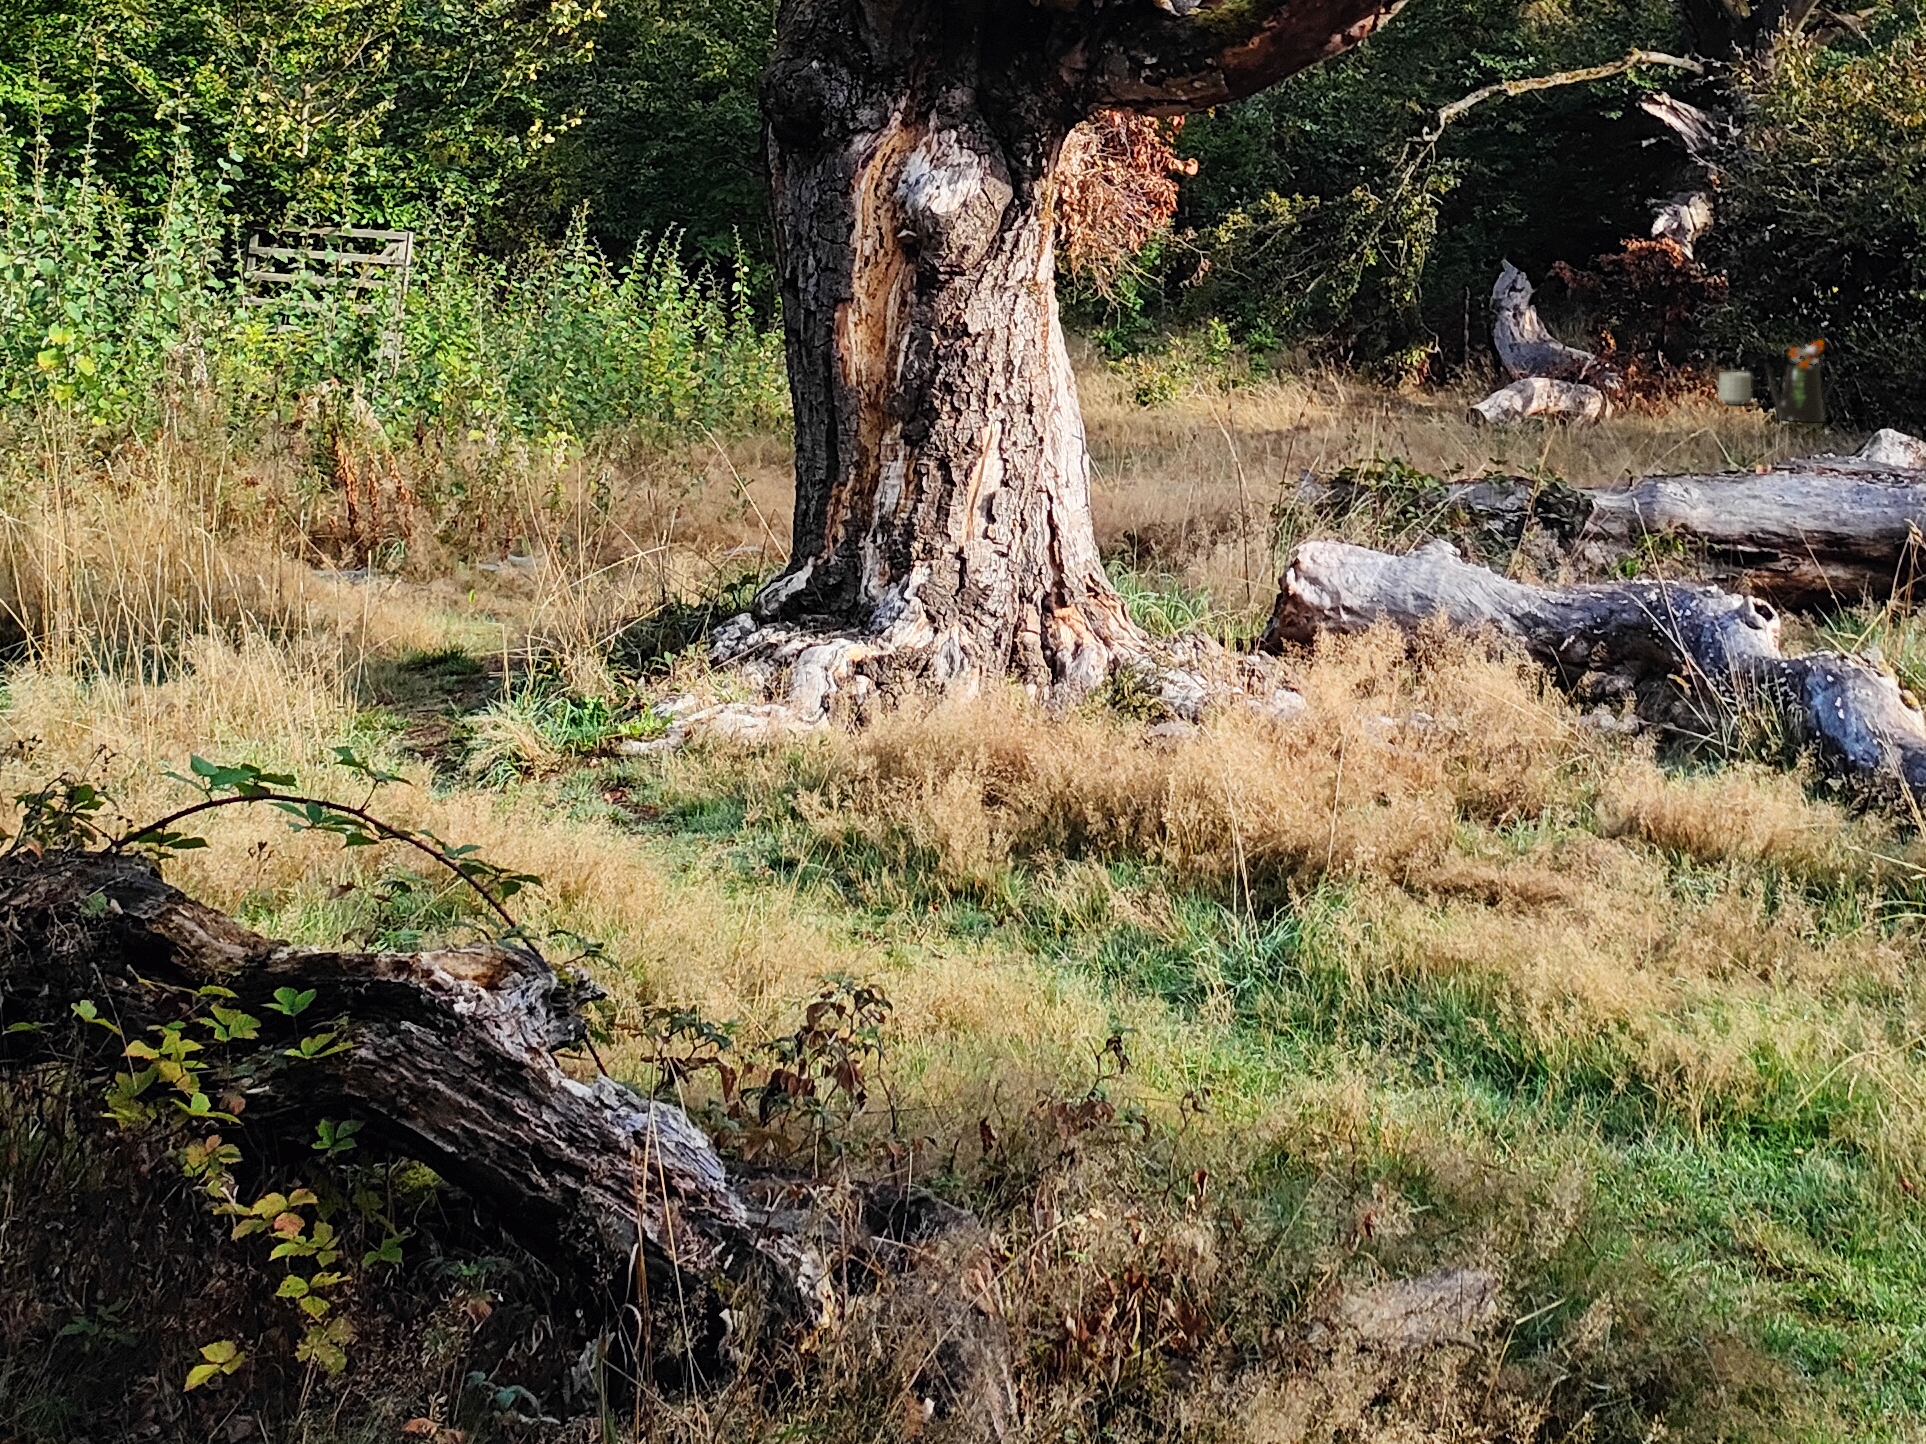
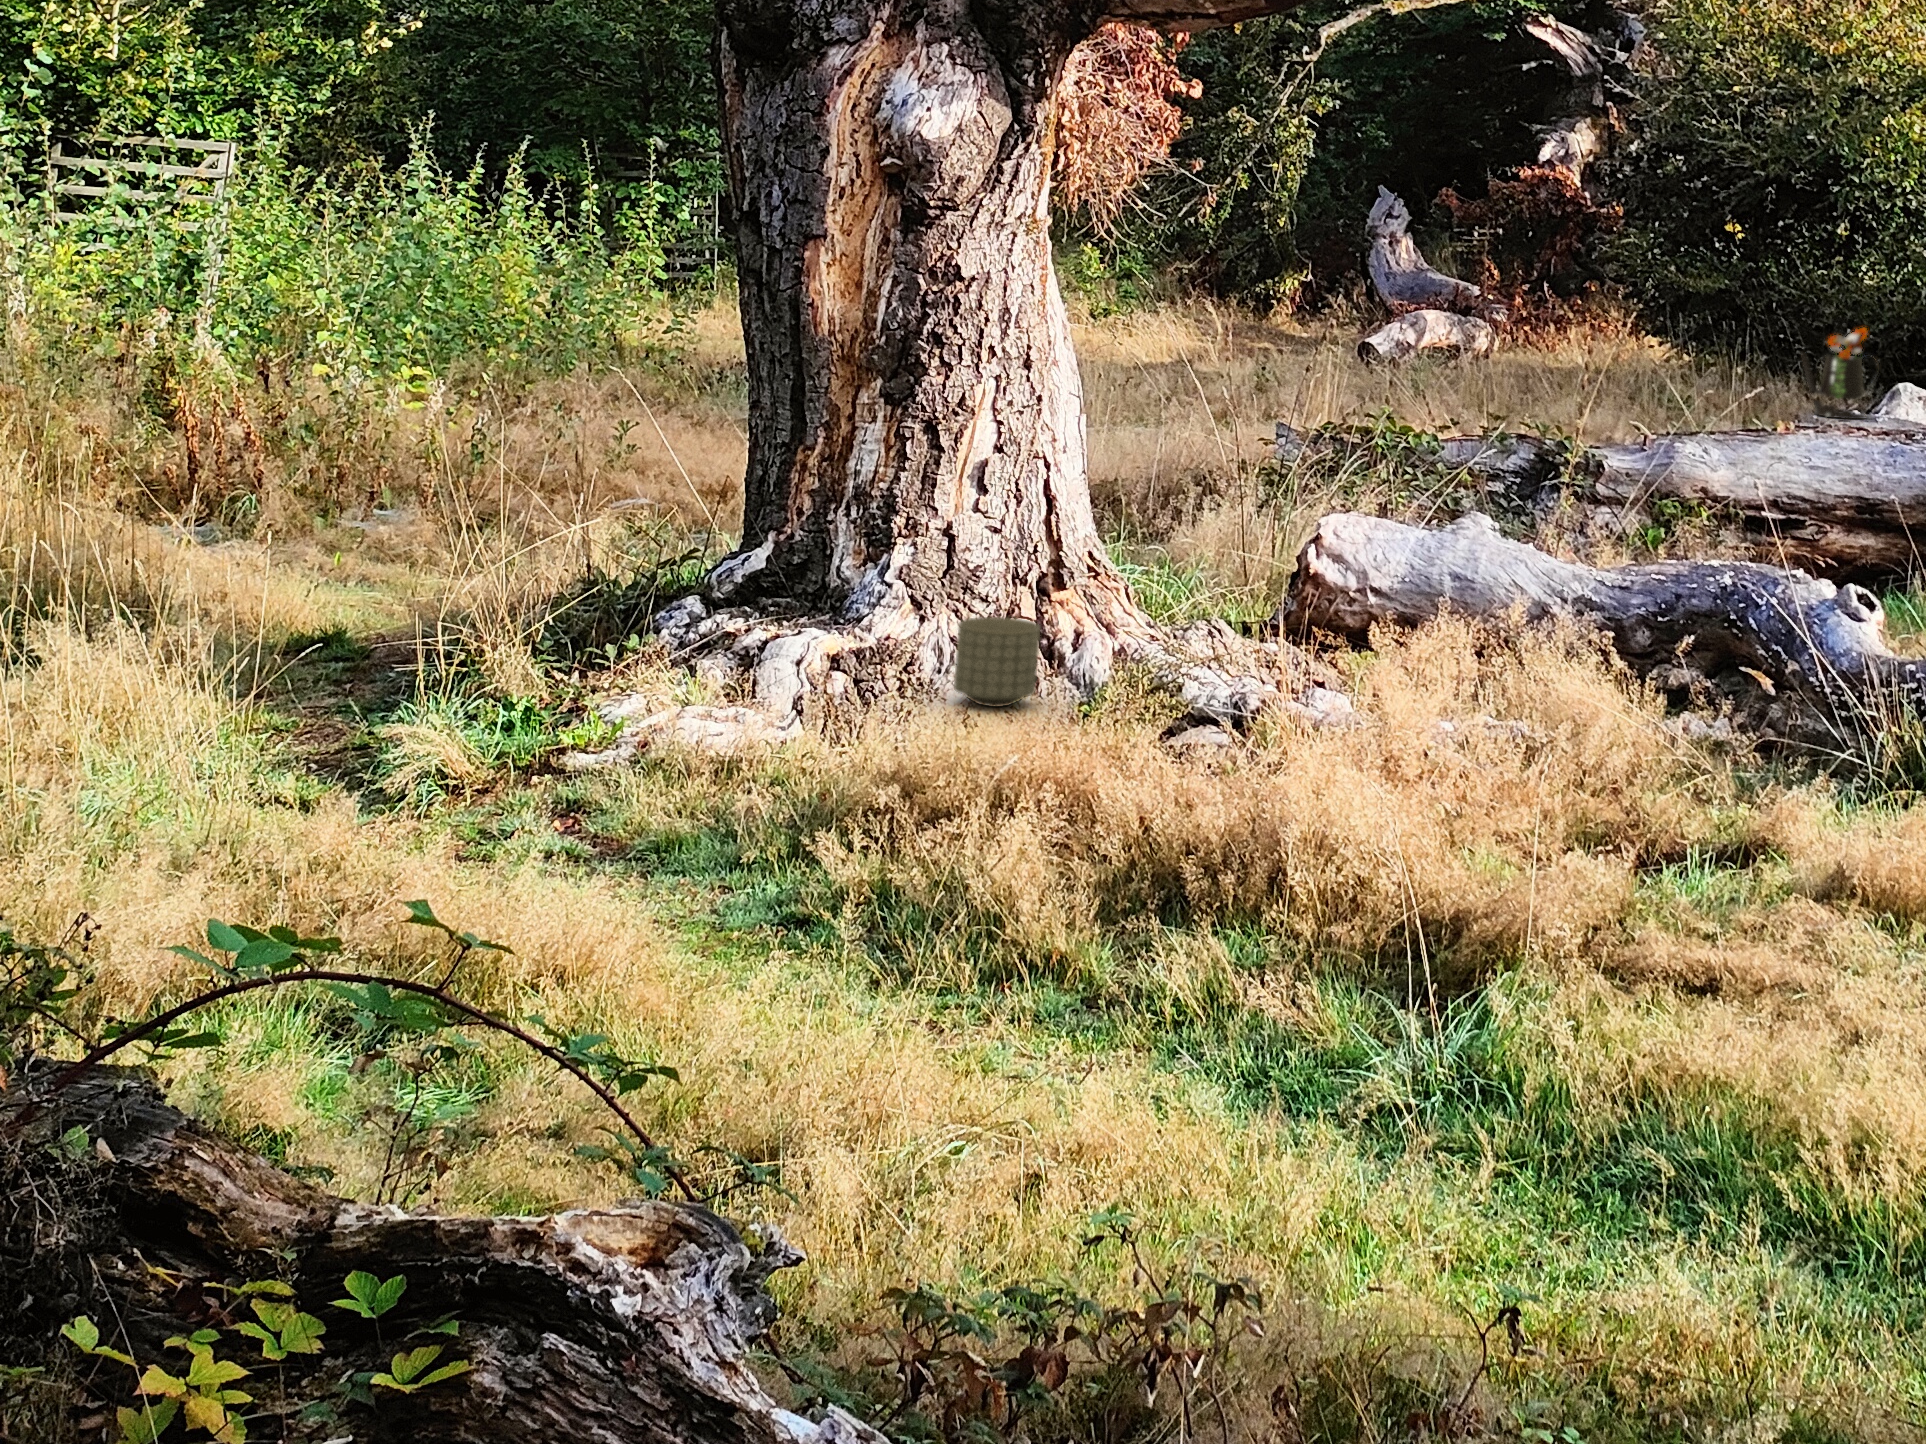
planter: present [1718,372,1751,405] -> present [954,617,1040,707]

